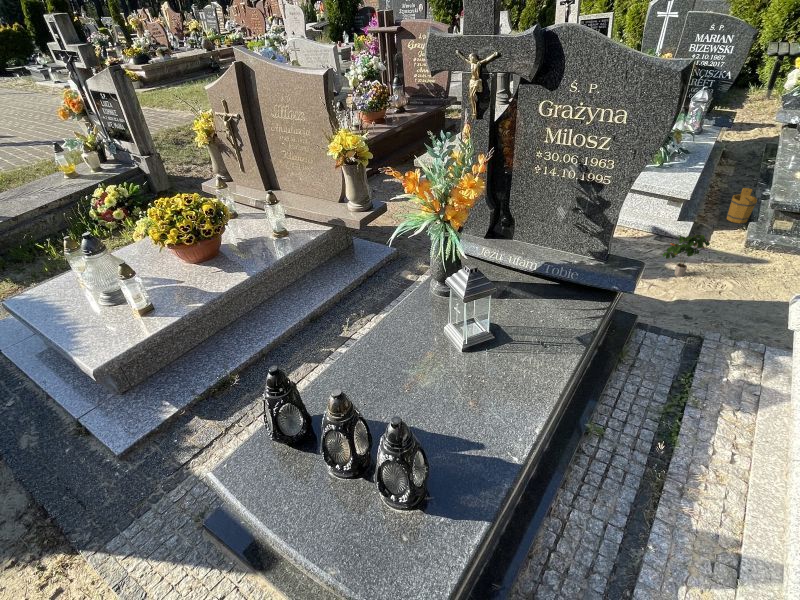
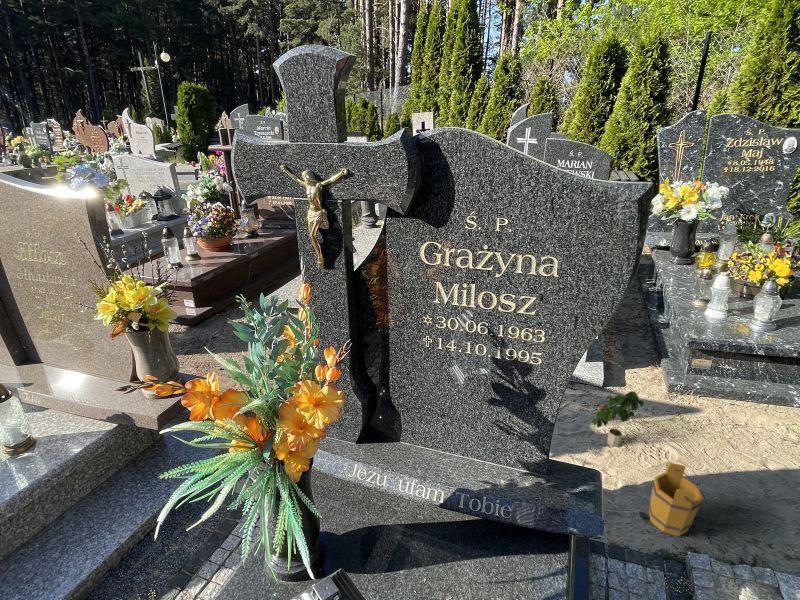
bucket: present [727,188,760,223] -> present [649,463,707,536]

